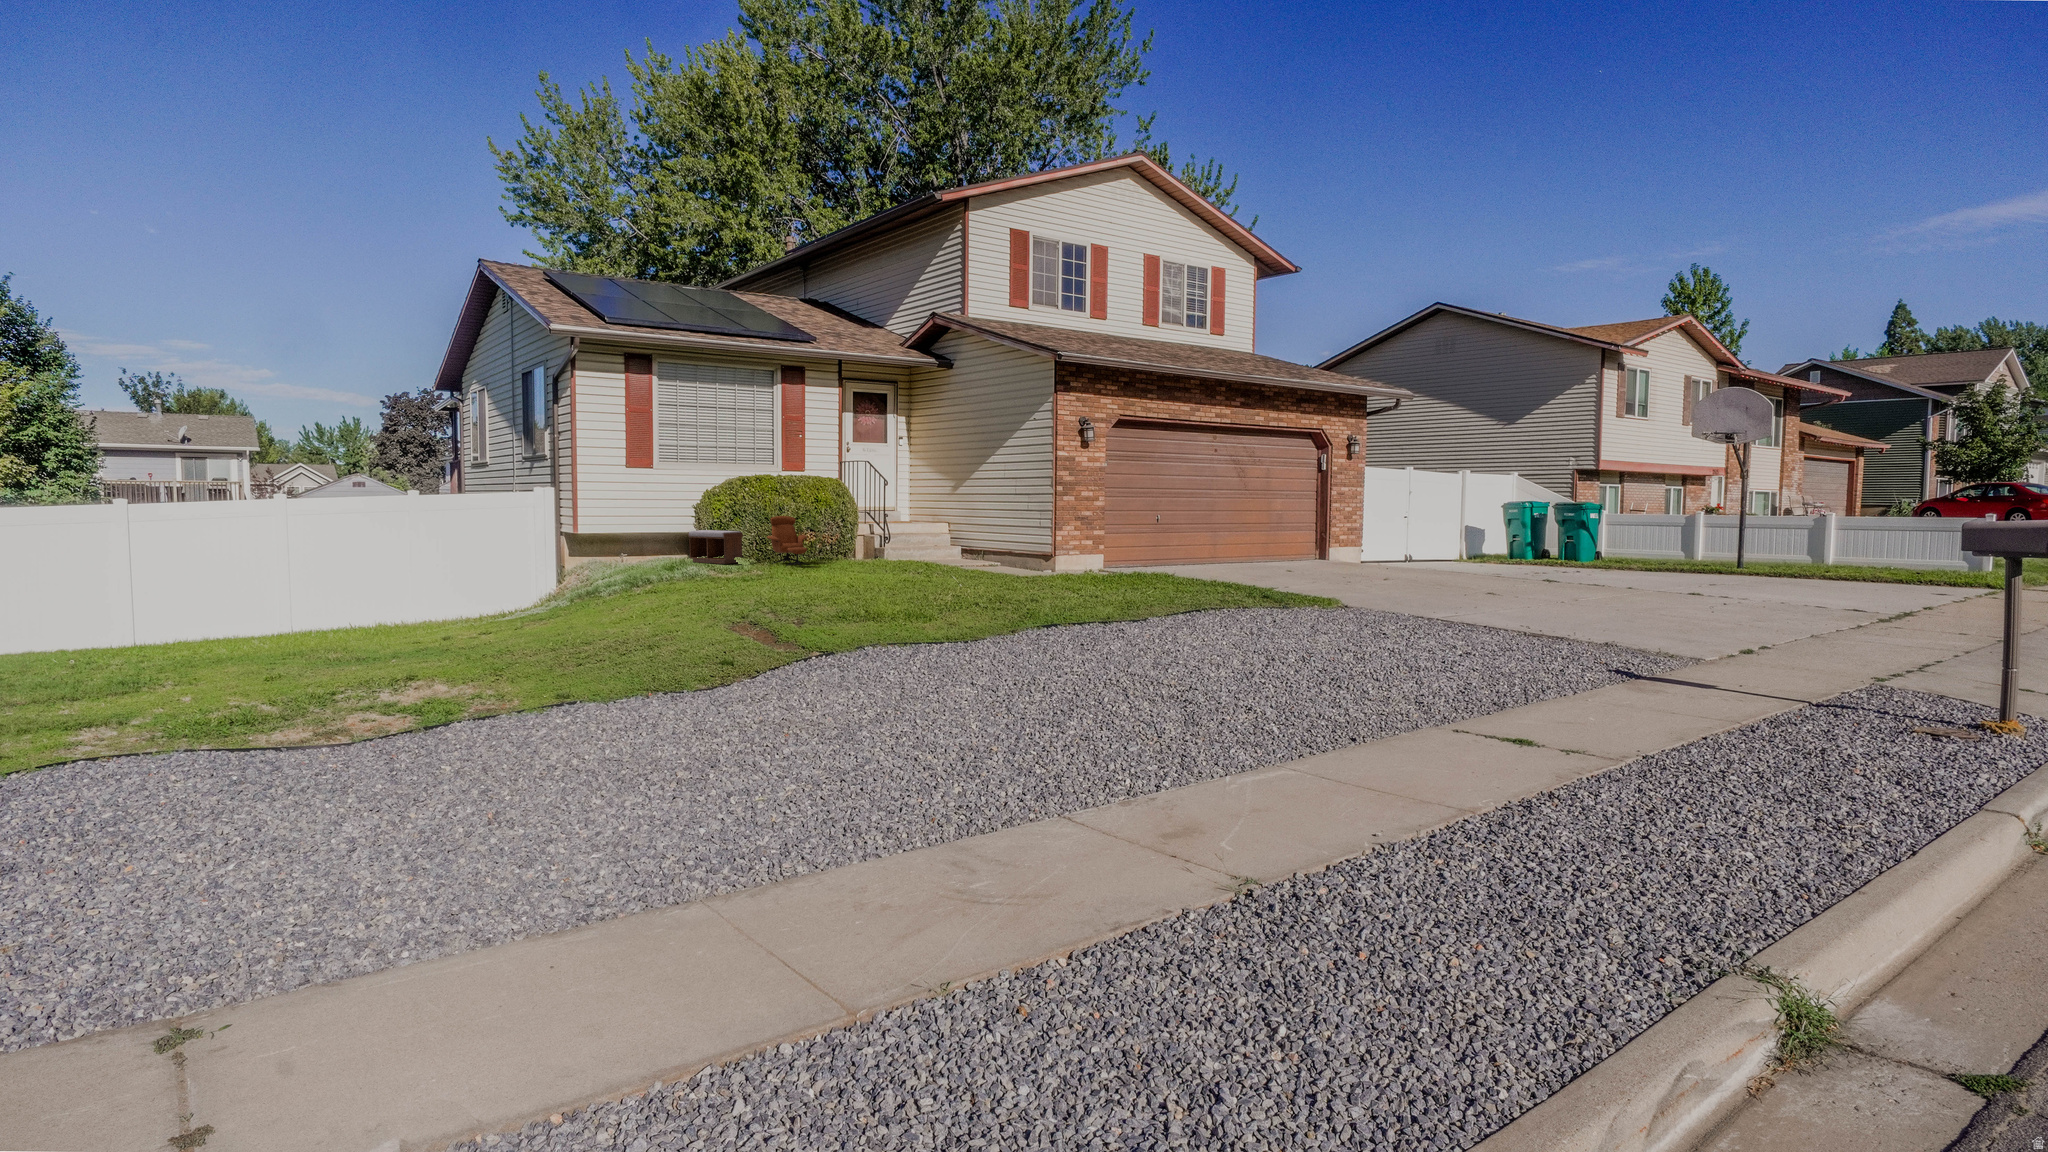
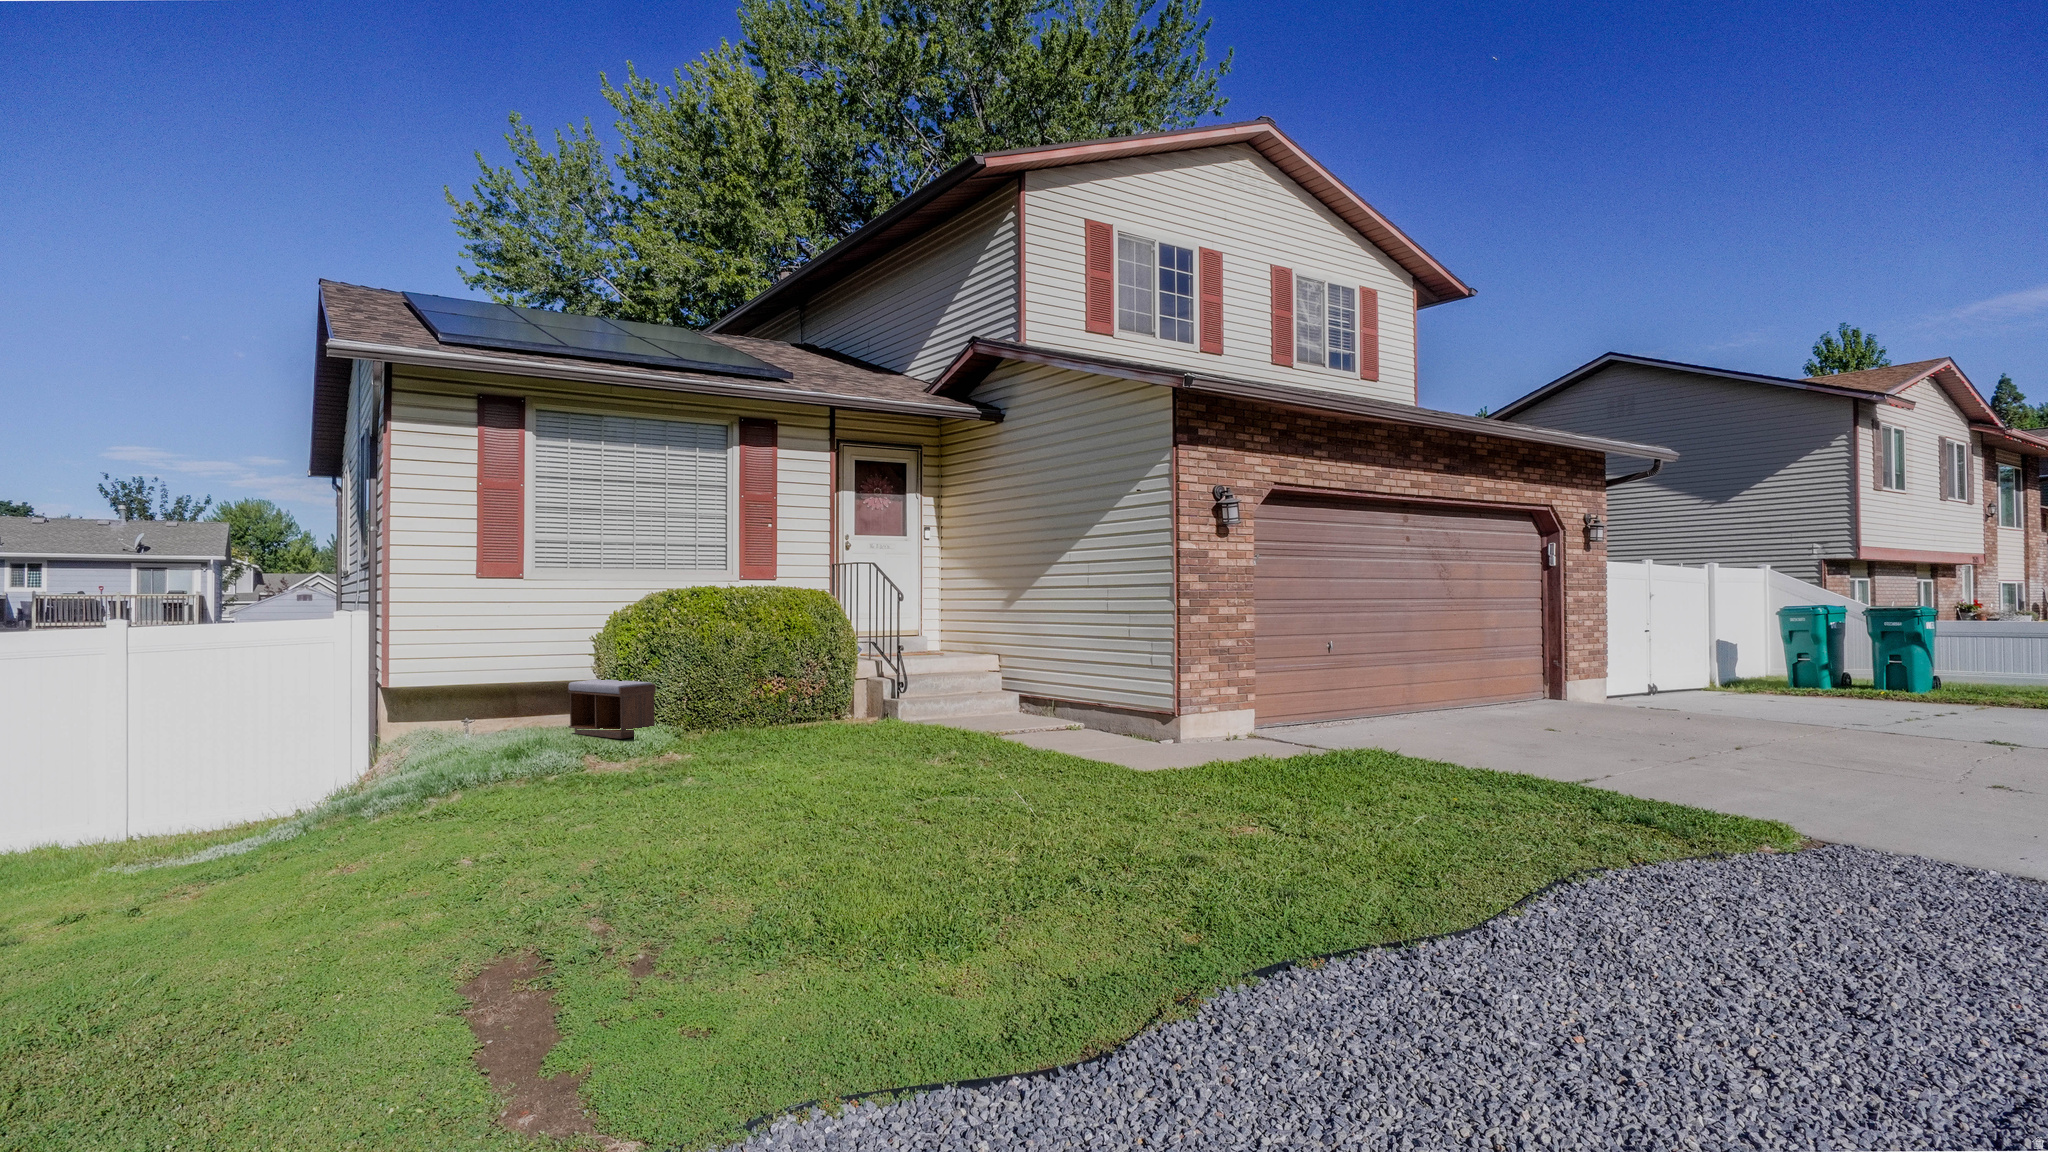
lounge chair: present [767,516,808,566] -> none [694,655,763,746]

